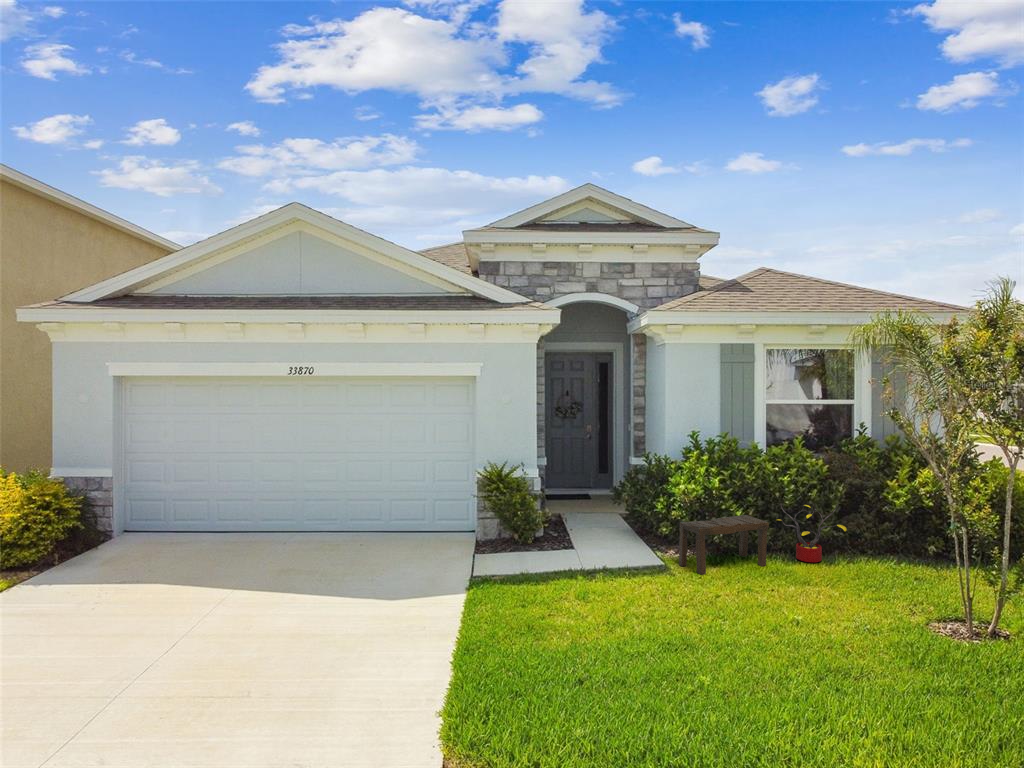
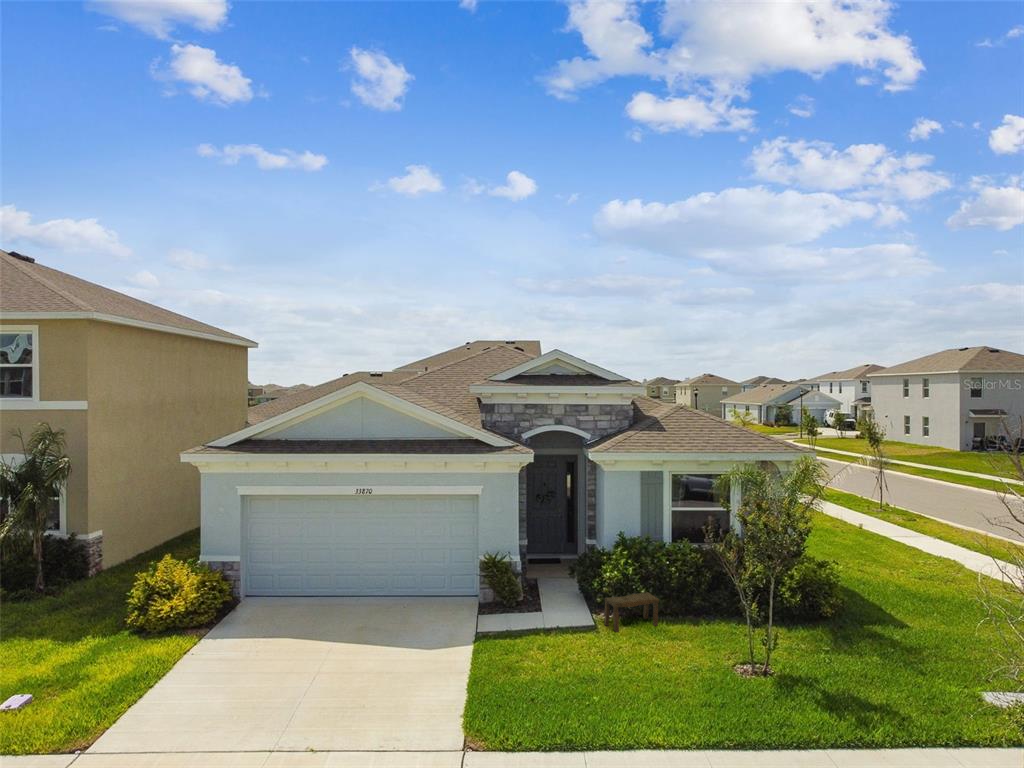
decorative plant: present [777,504,847,562] -> none [666,583,708,624]

